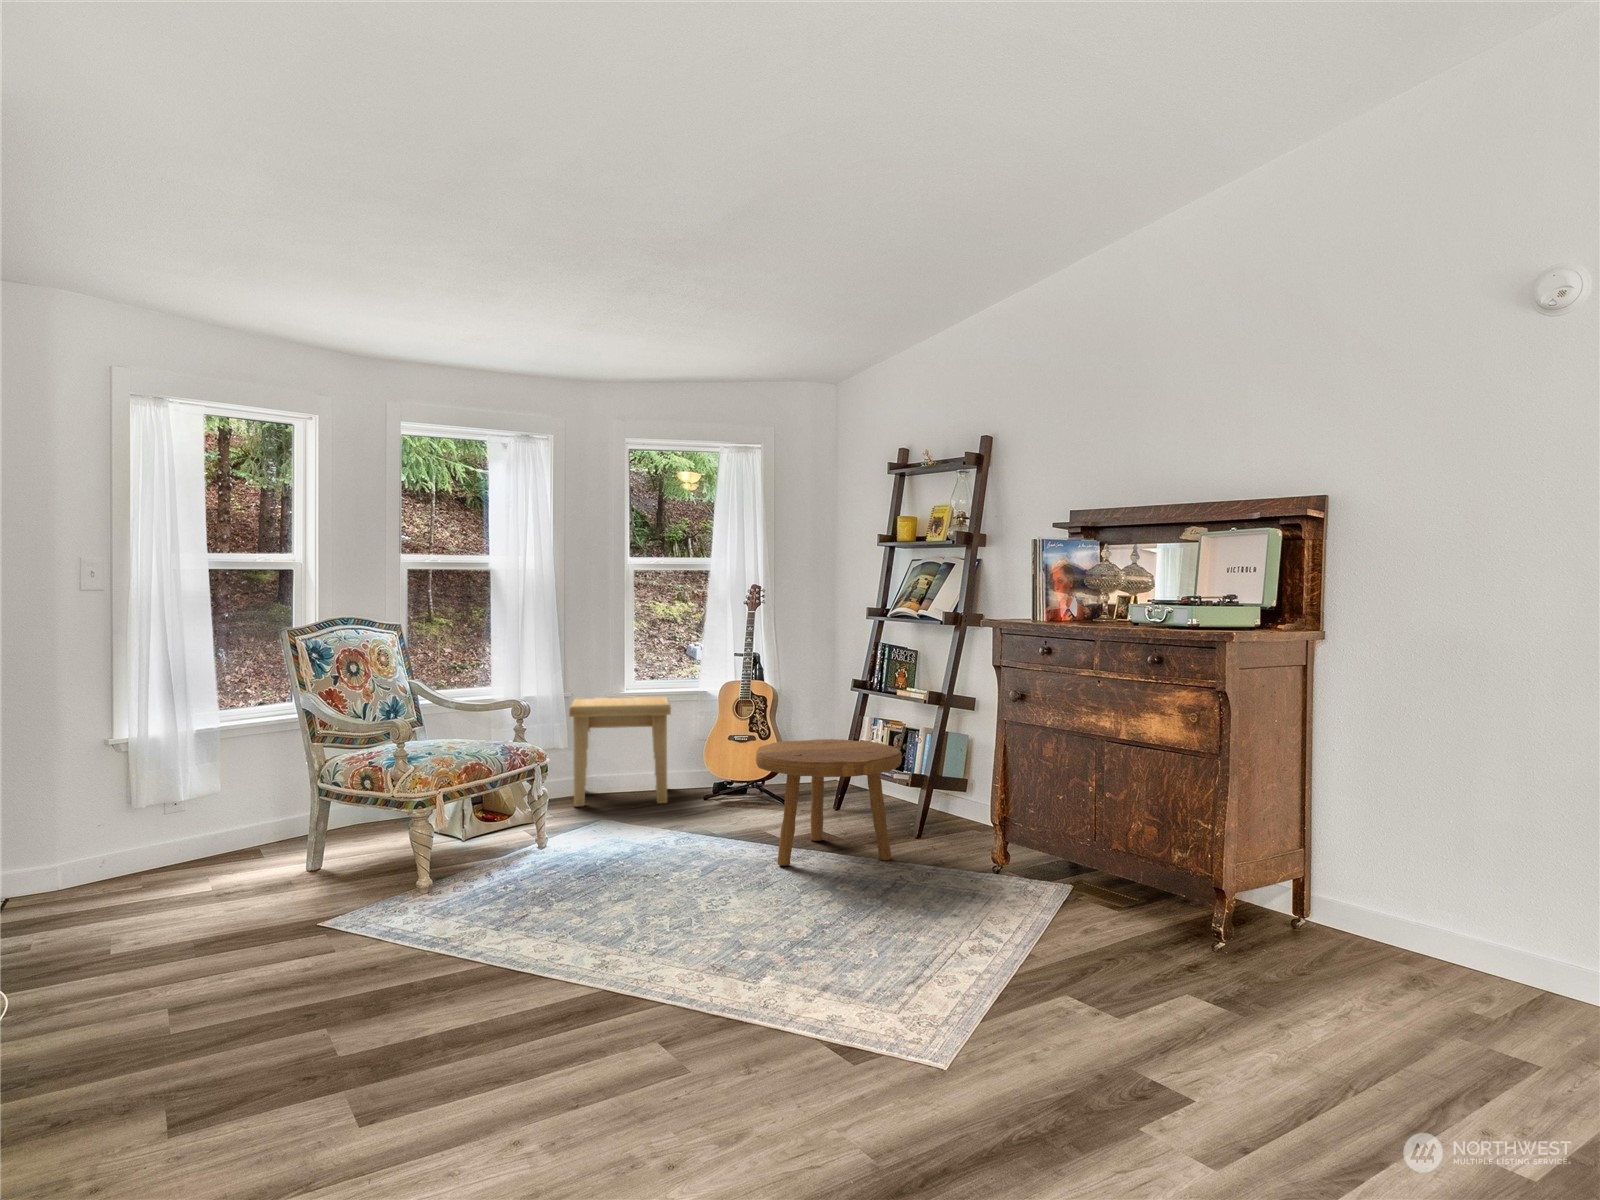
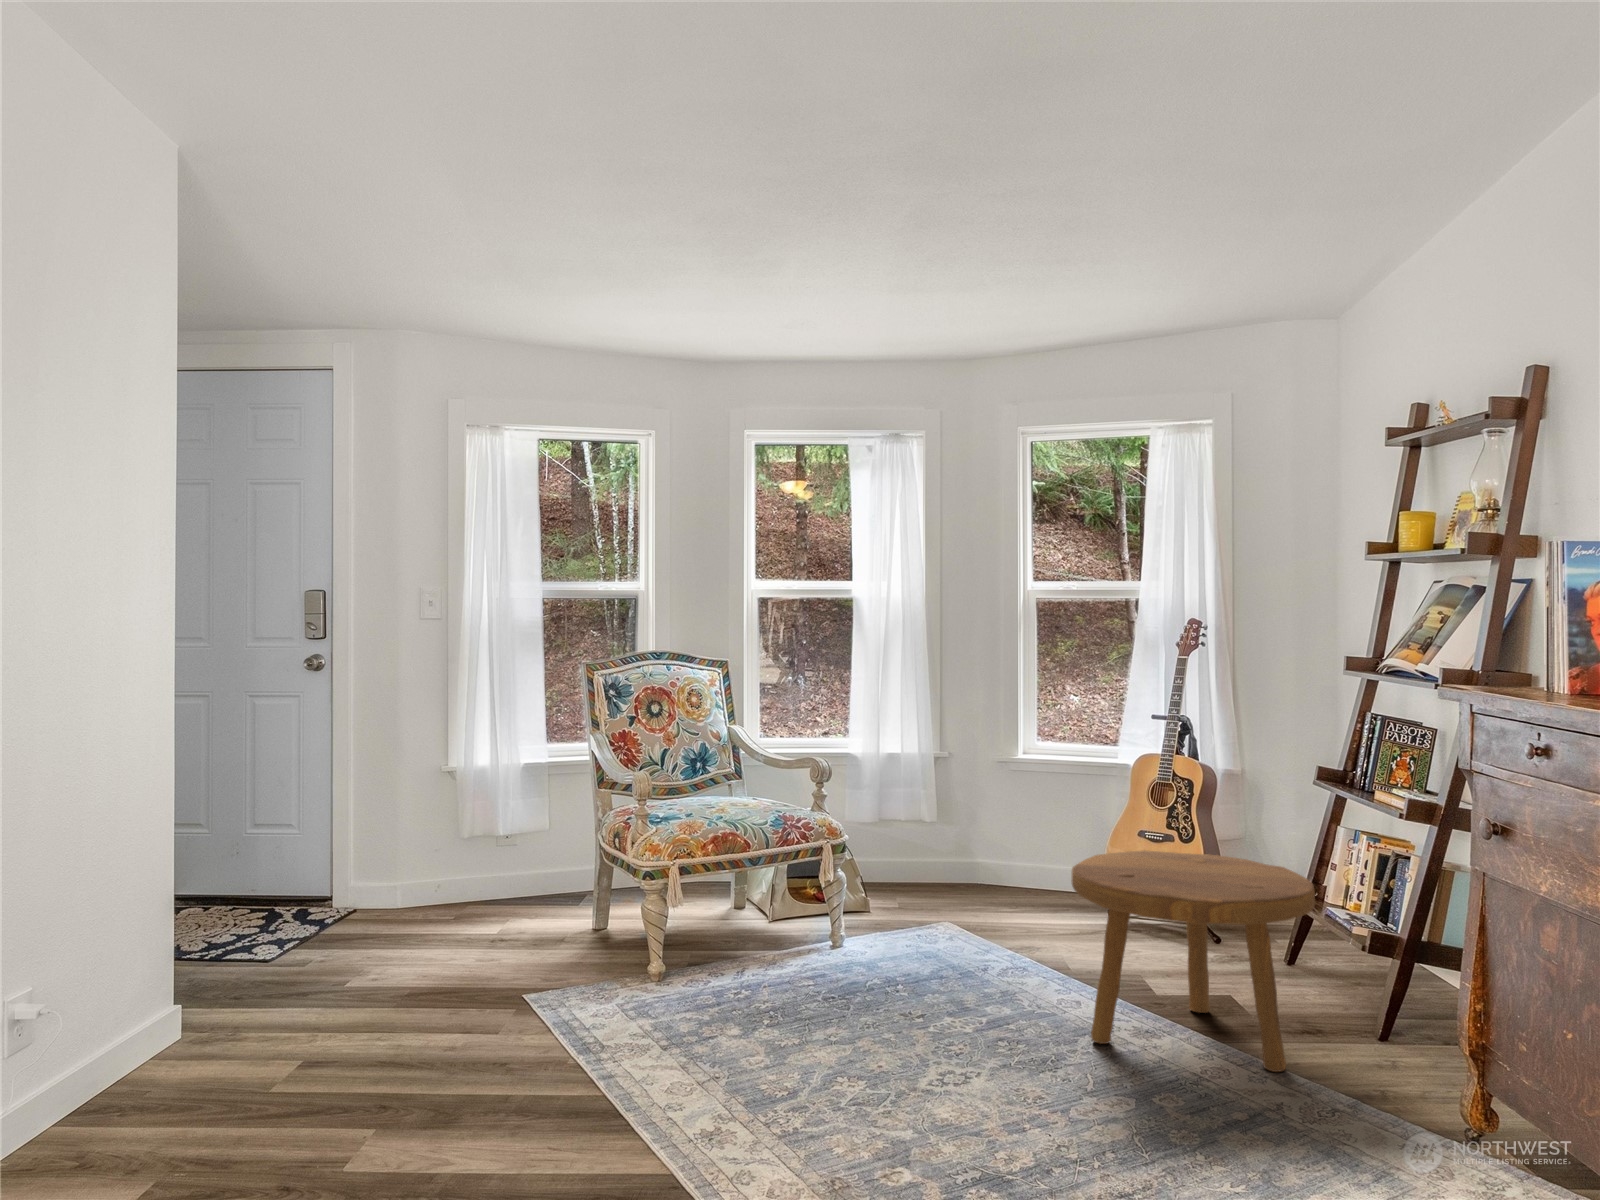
side table: present [569,696,671,806] -> none [932,761,1086,914]

